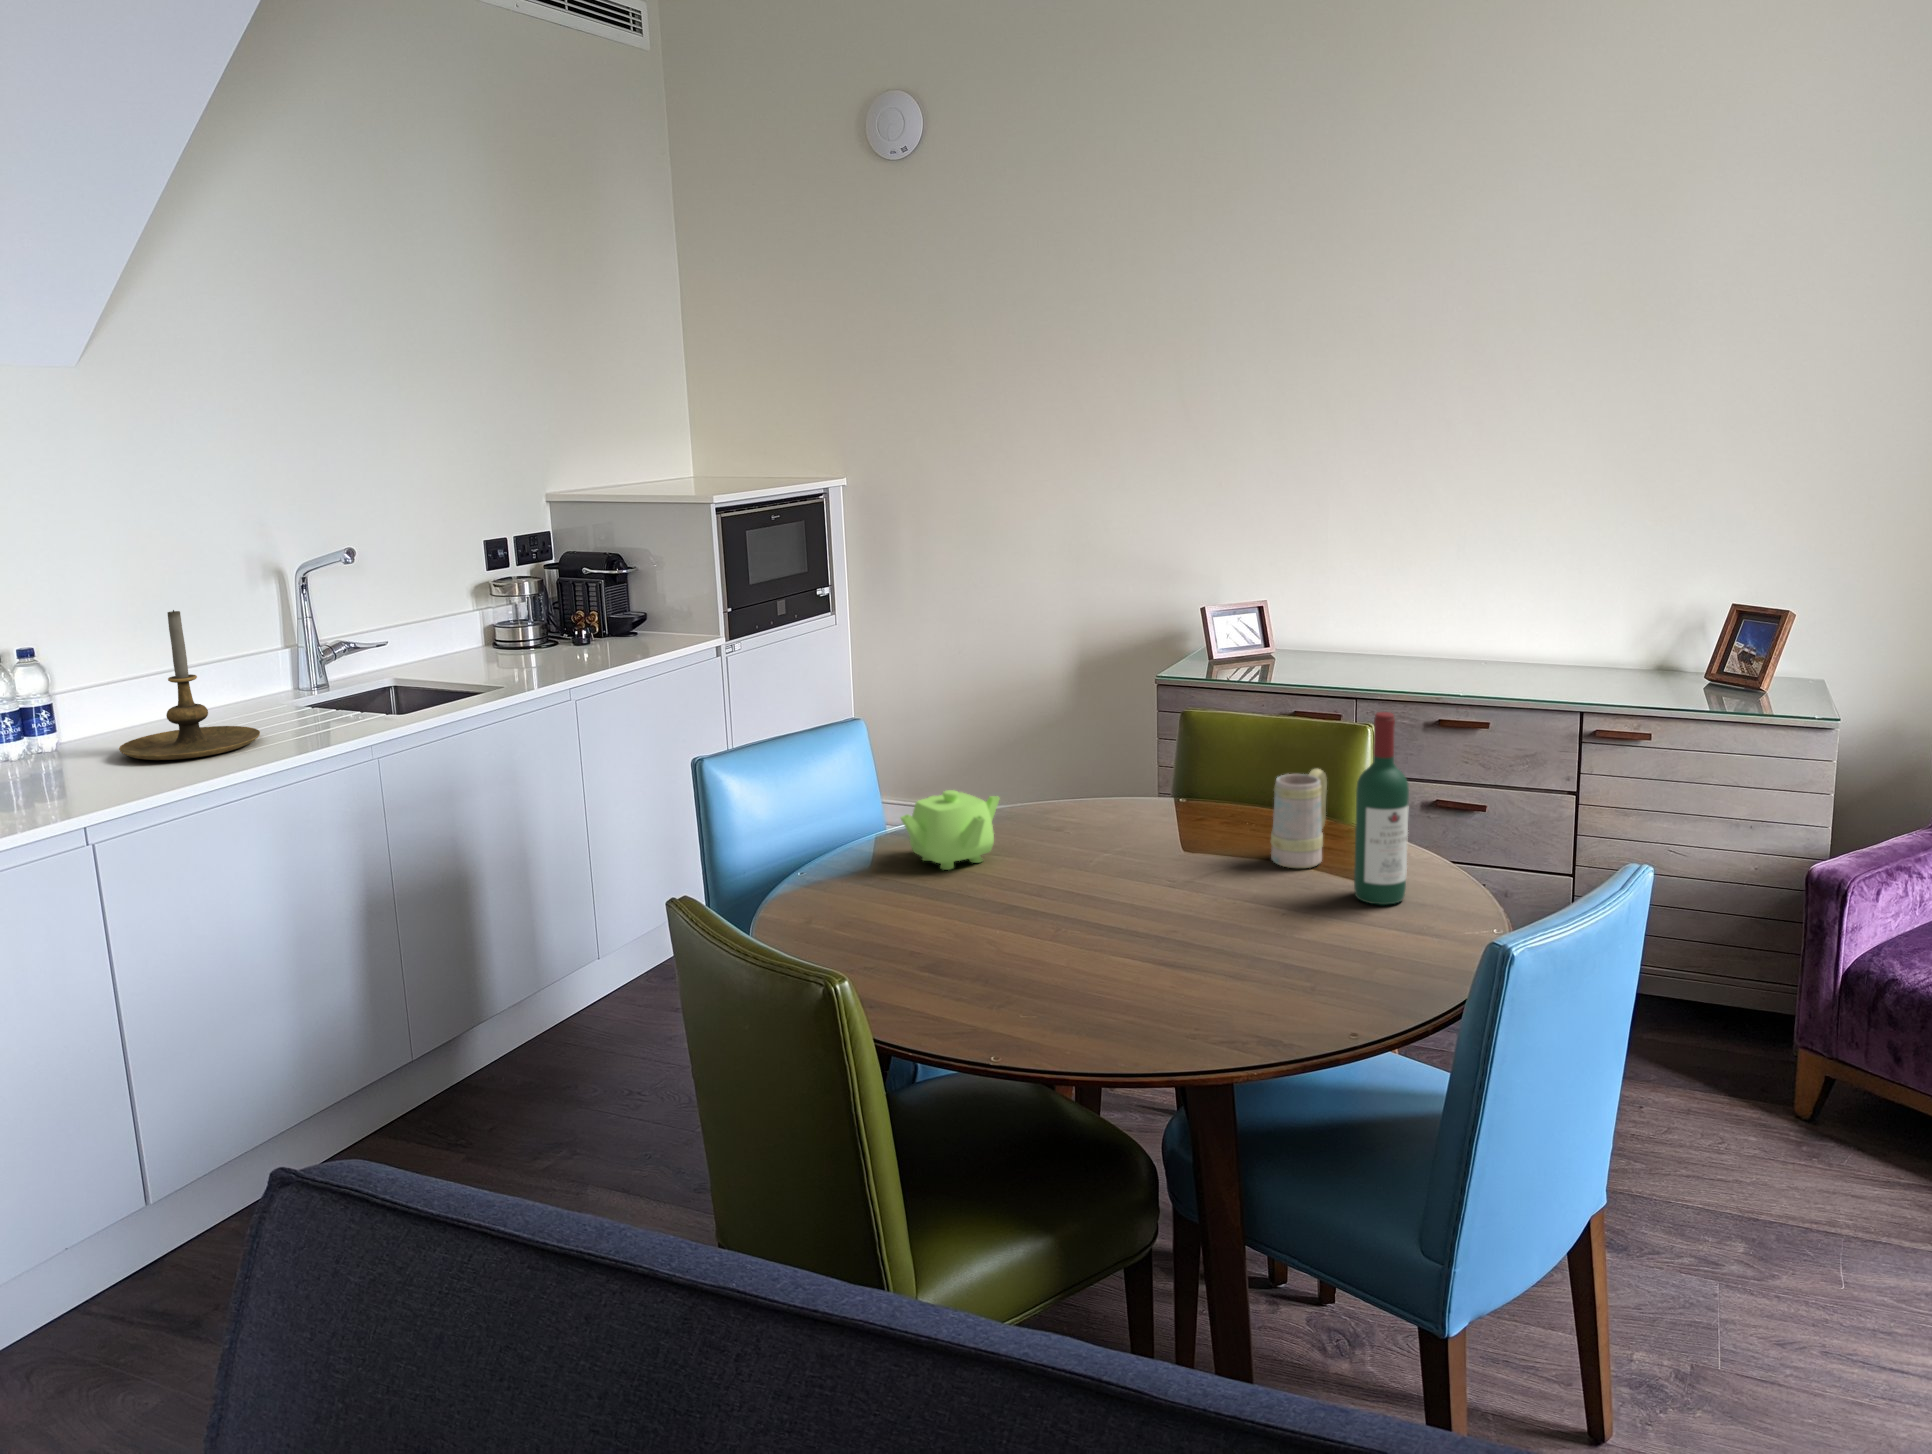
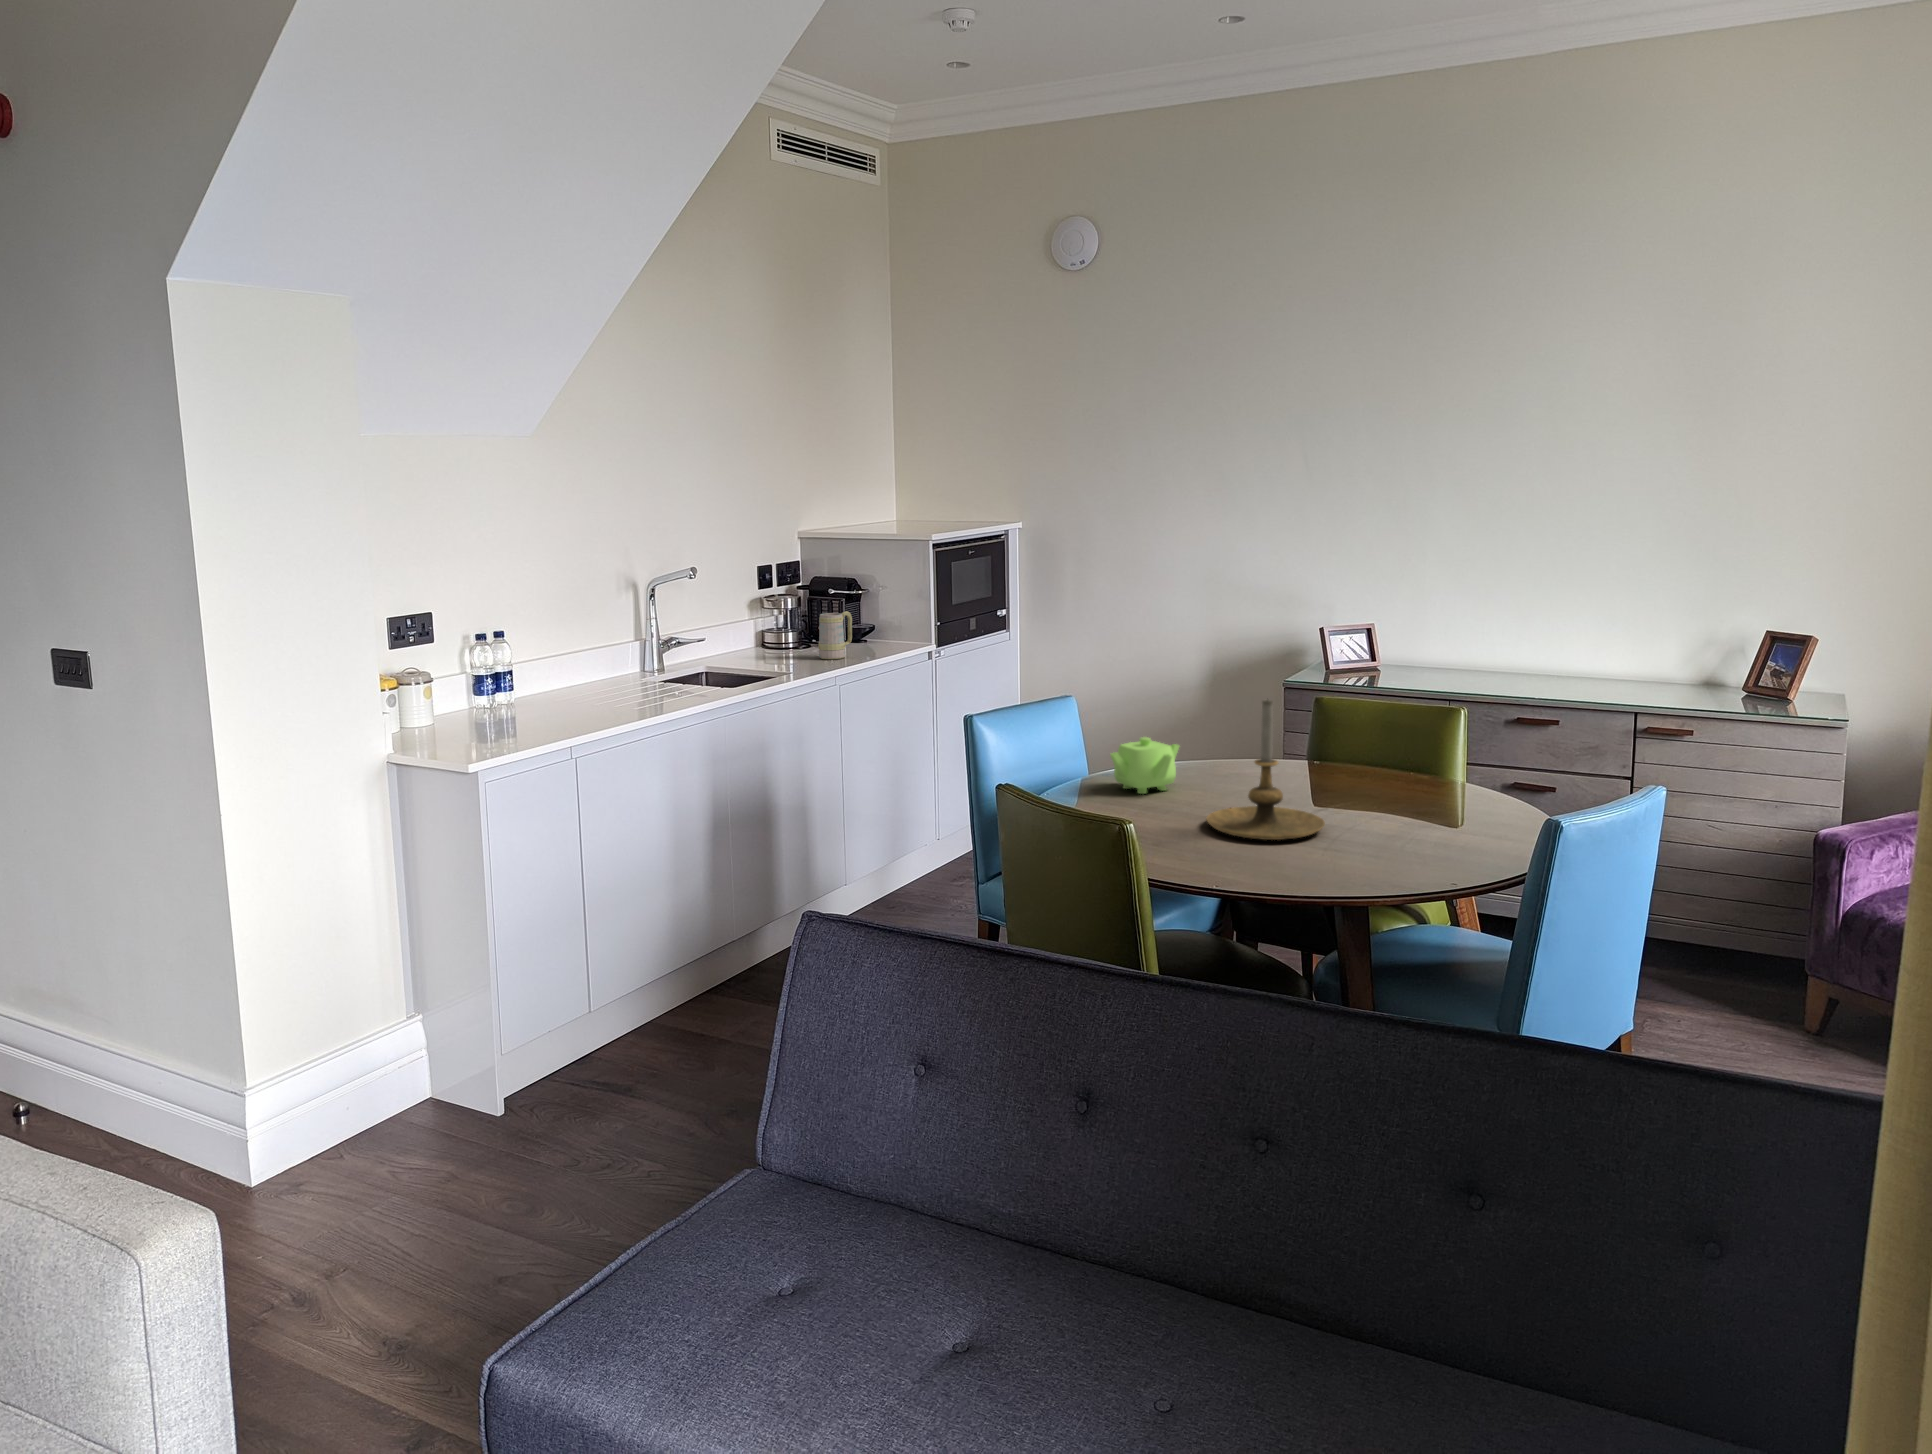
candle holder: present [119,610,260,760] -> present [1207,700,1325,840]
wine bottle: present [1354,712,1409,905] -> none [1446,681,1488,821]
mug: present [1271,769,1327,868] -> present [819,611,852,659]

